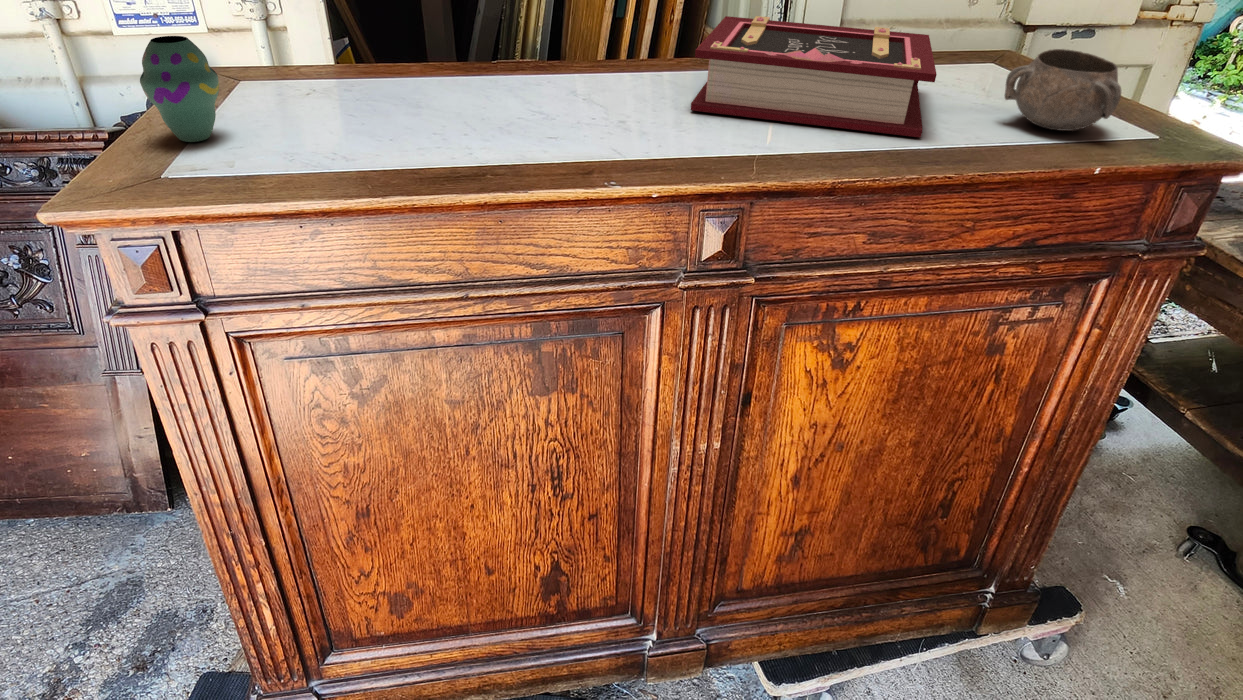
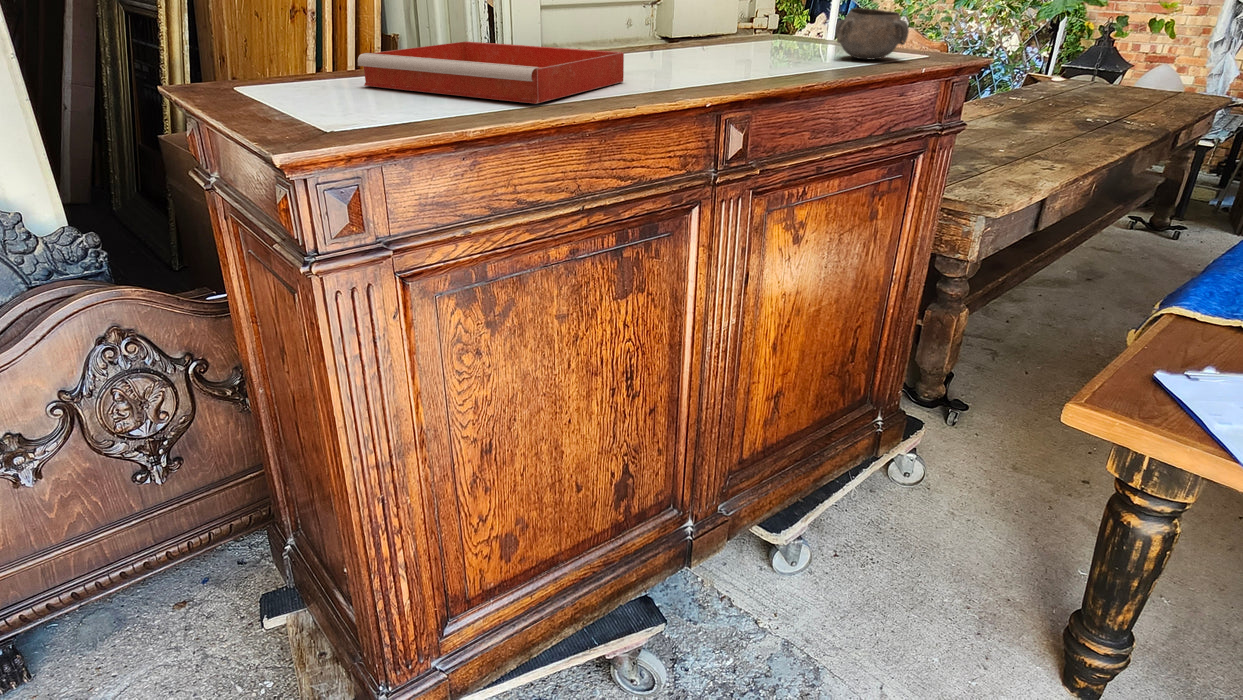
book: present [691,16,937,137] -> none [621,8,816,70]
vase: present [140,36,219,142] -> none [268,20,336,116]
tray: none [332,42,620,161] -> present [358,41,624,104]

